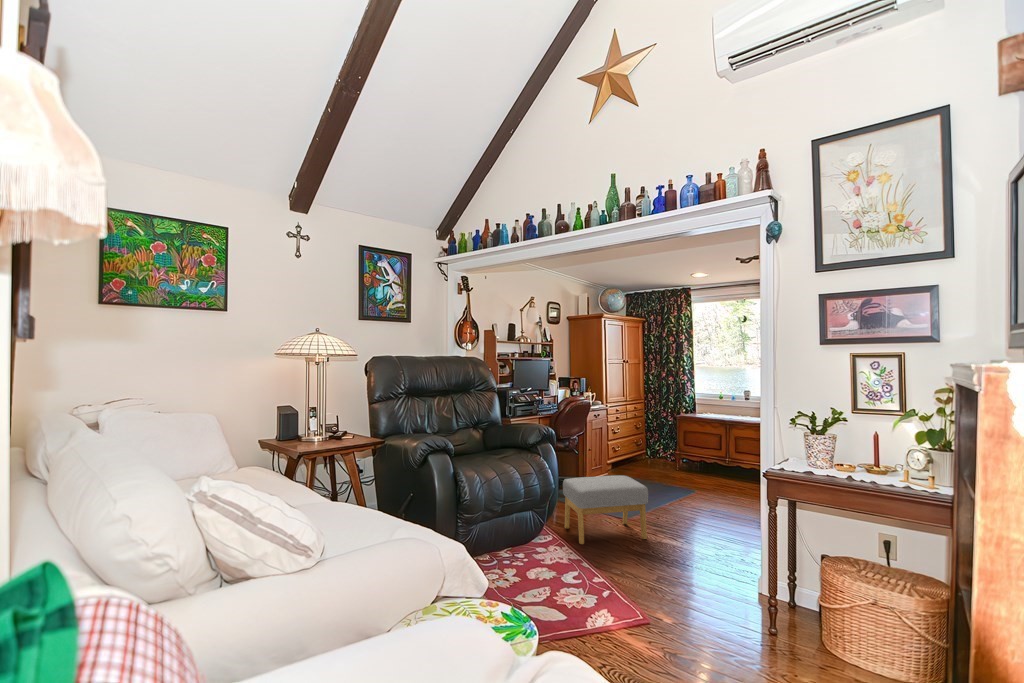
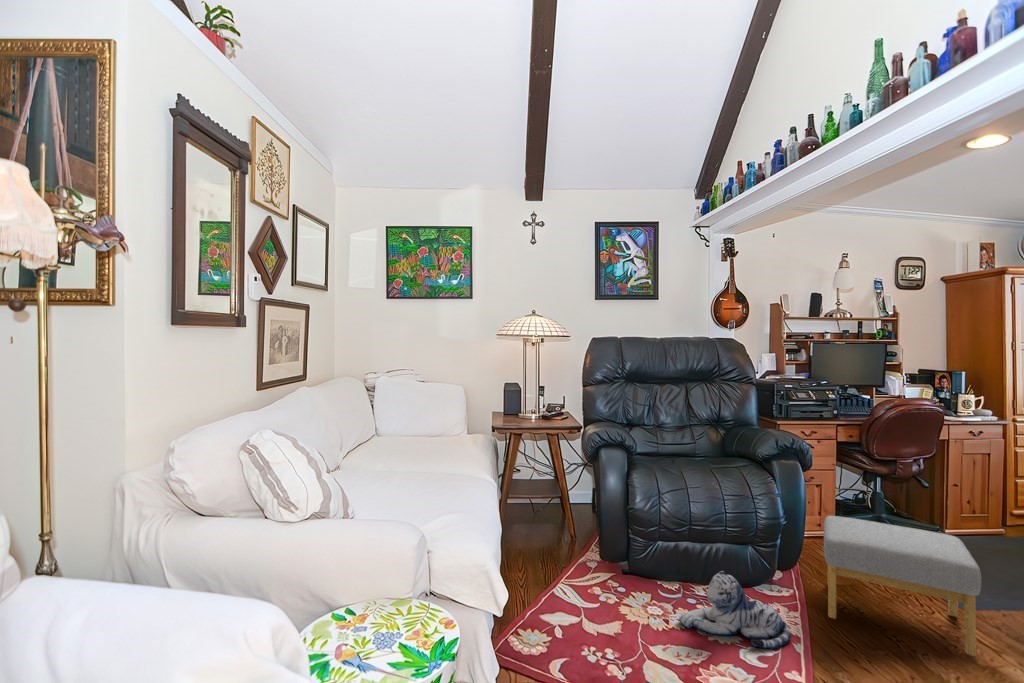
plush toy: none [515,529,577,578] -> present [679,571,791,648]

